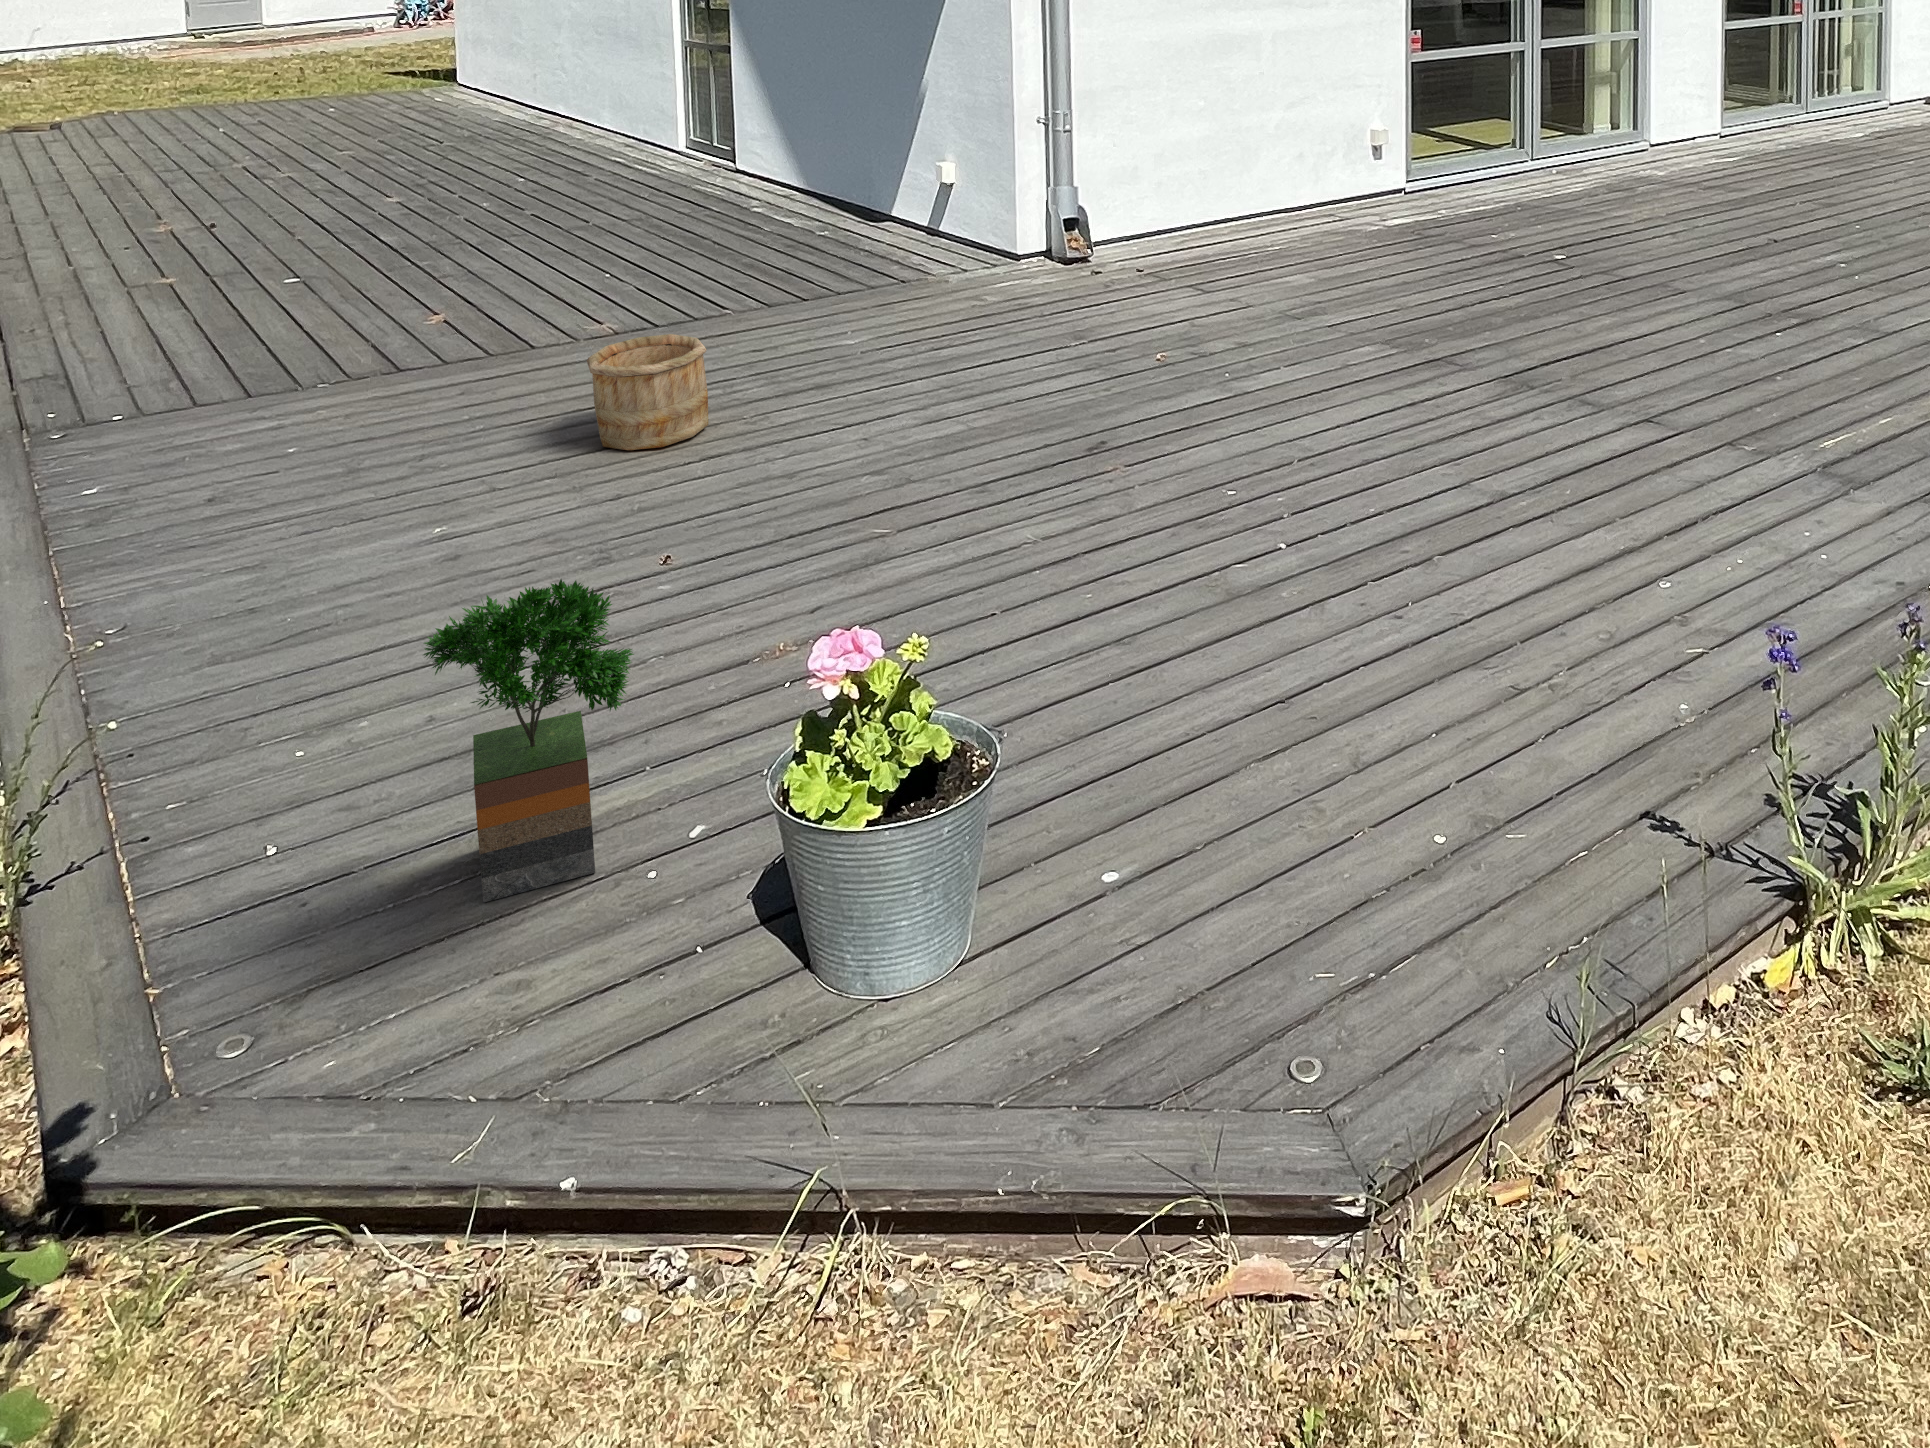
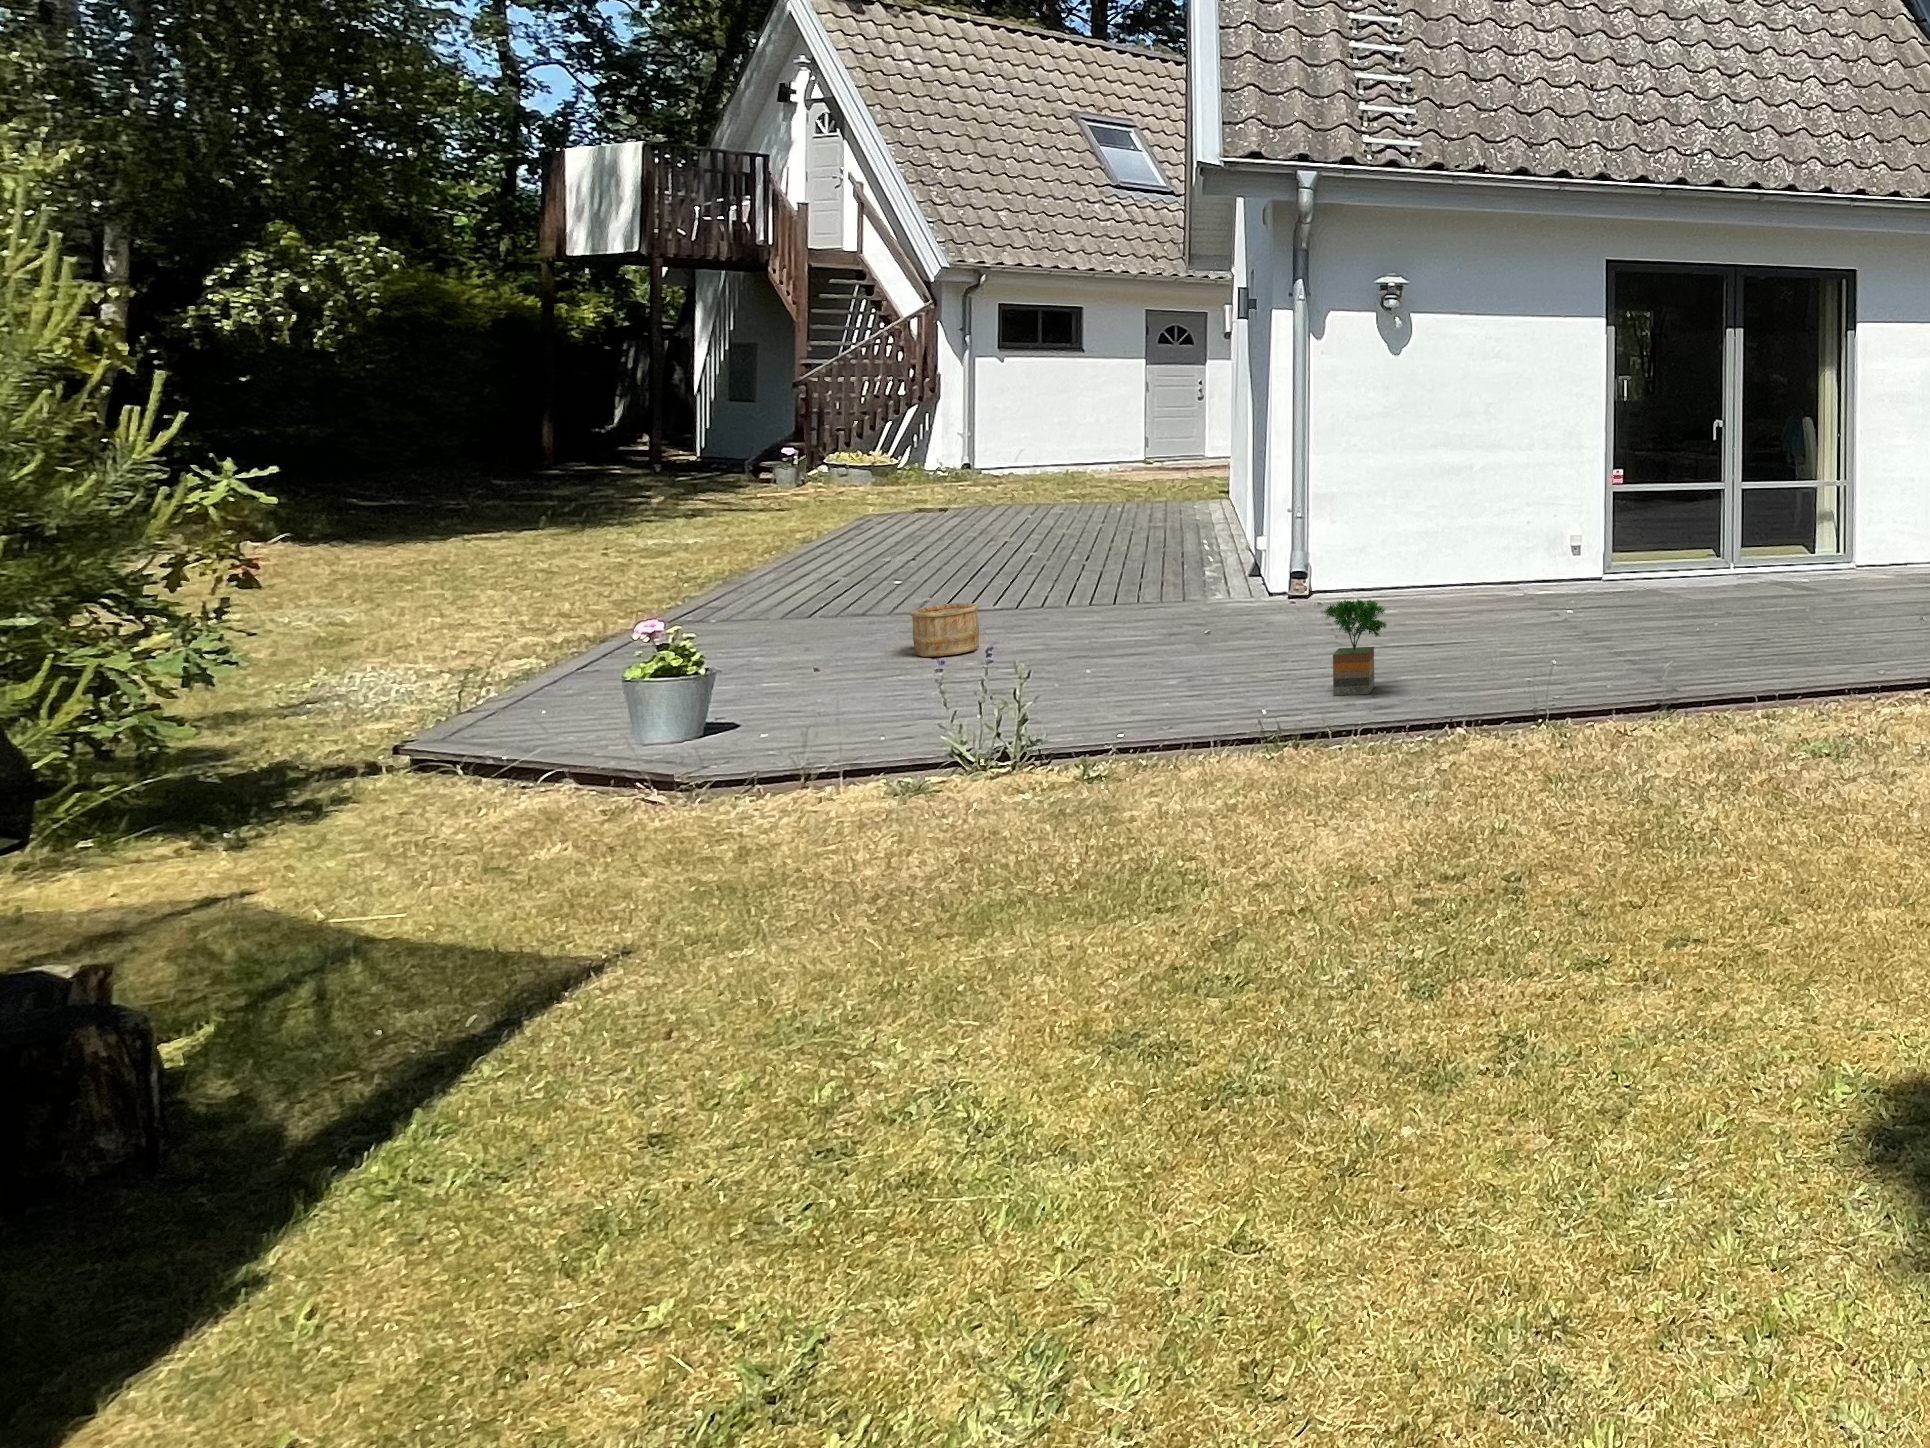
potted tree: present [423,579,634,902] -> present [1324,599,1387,696]

